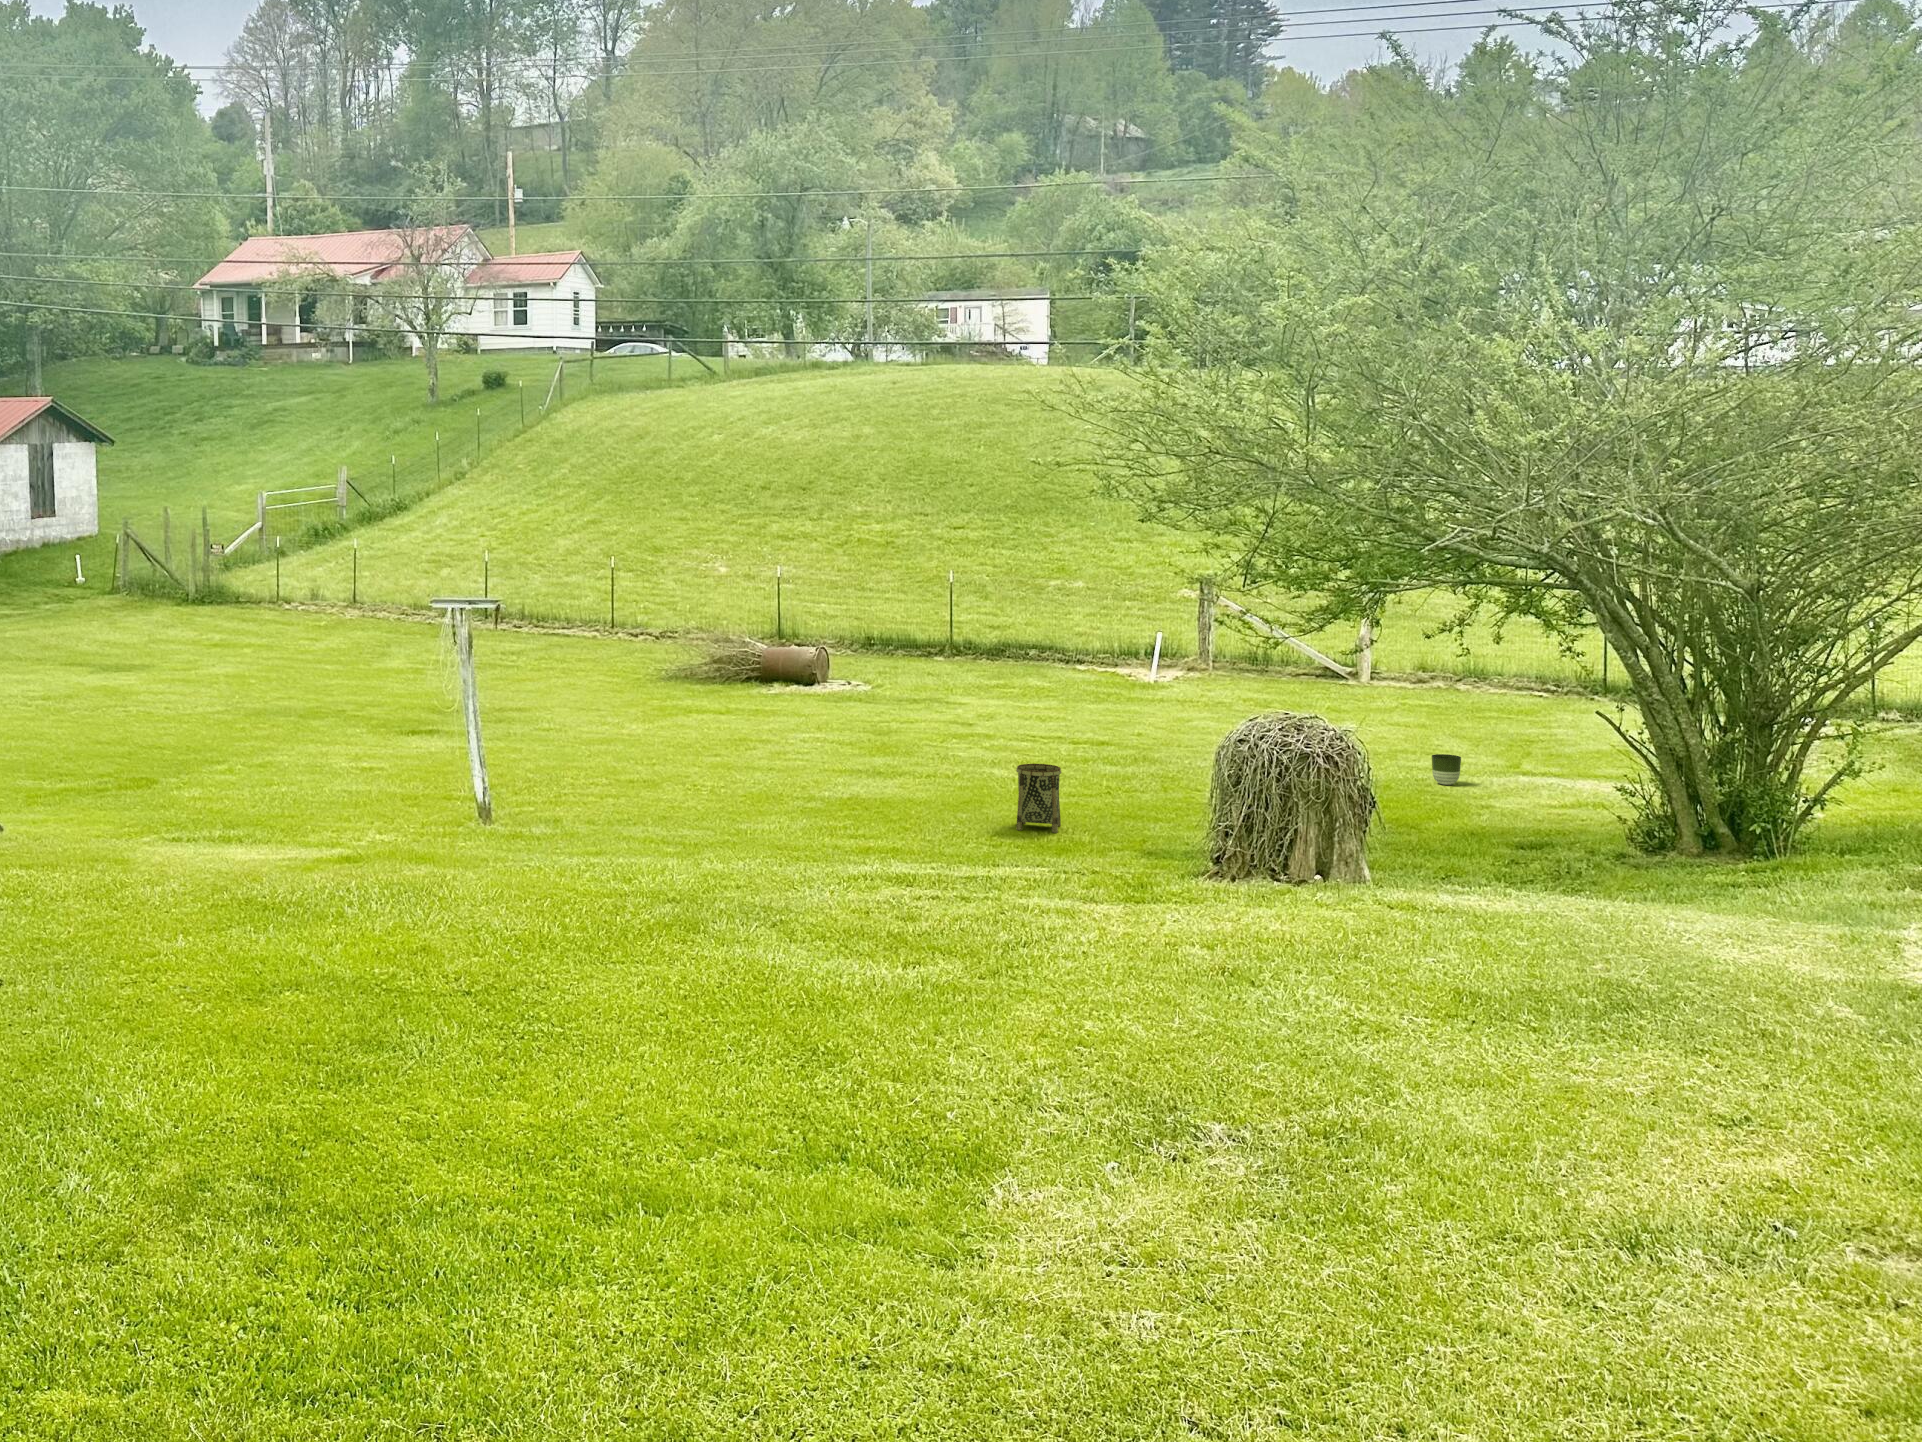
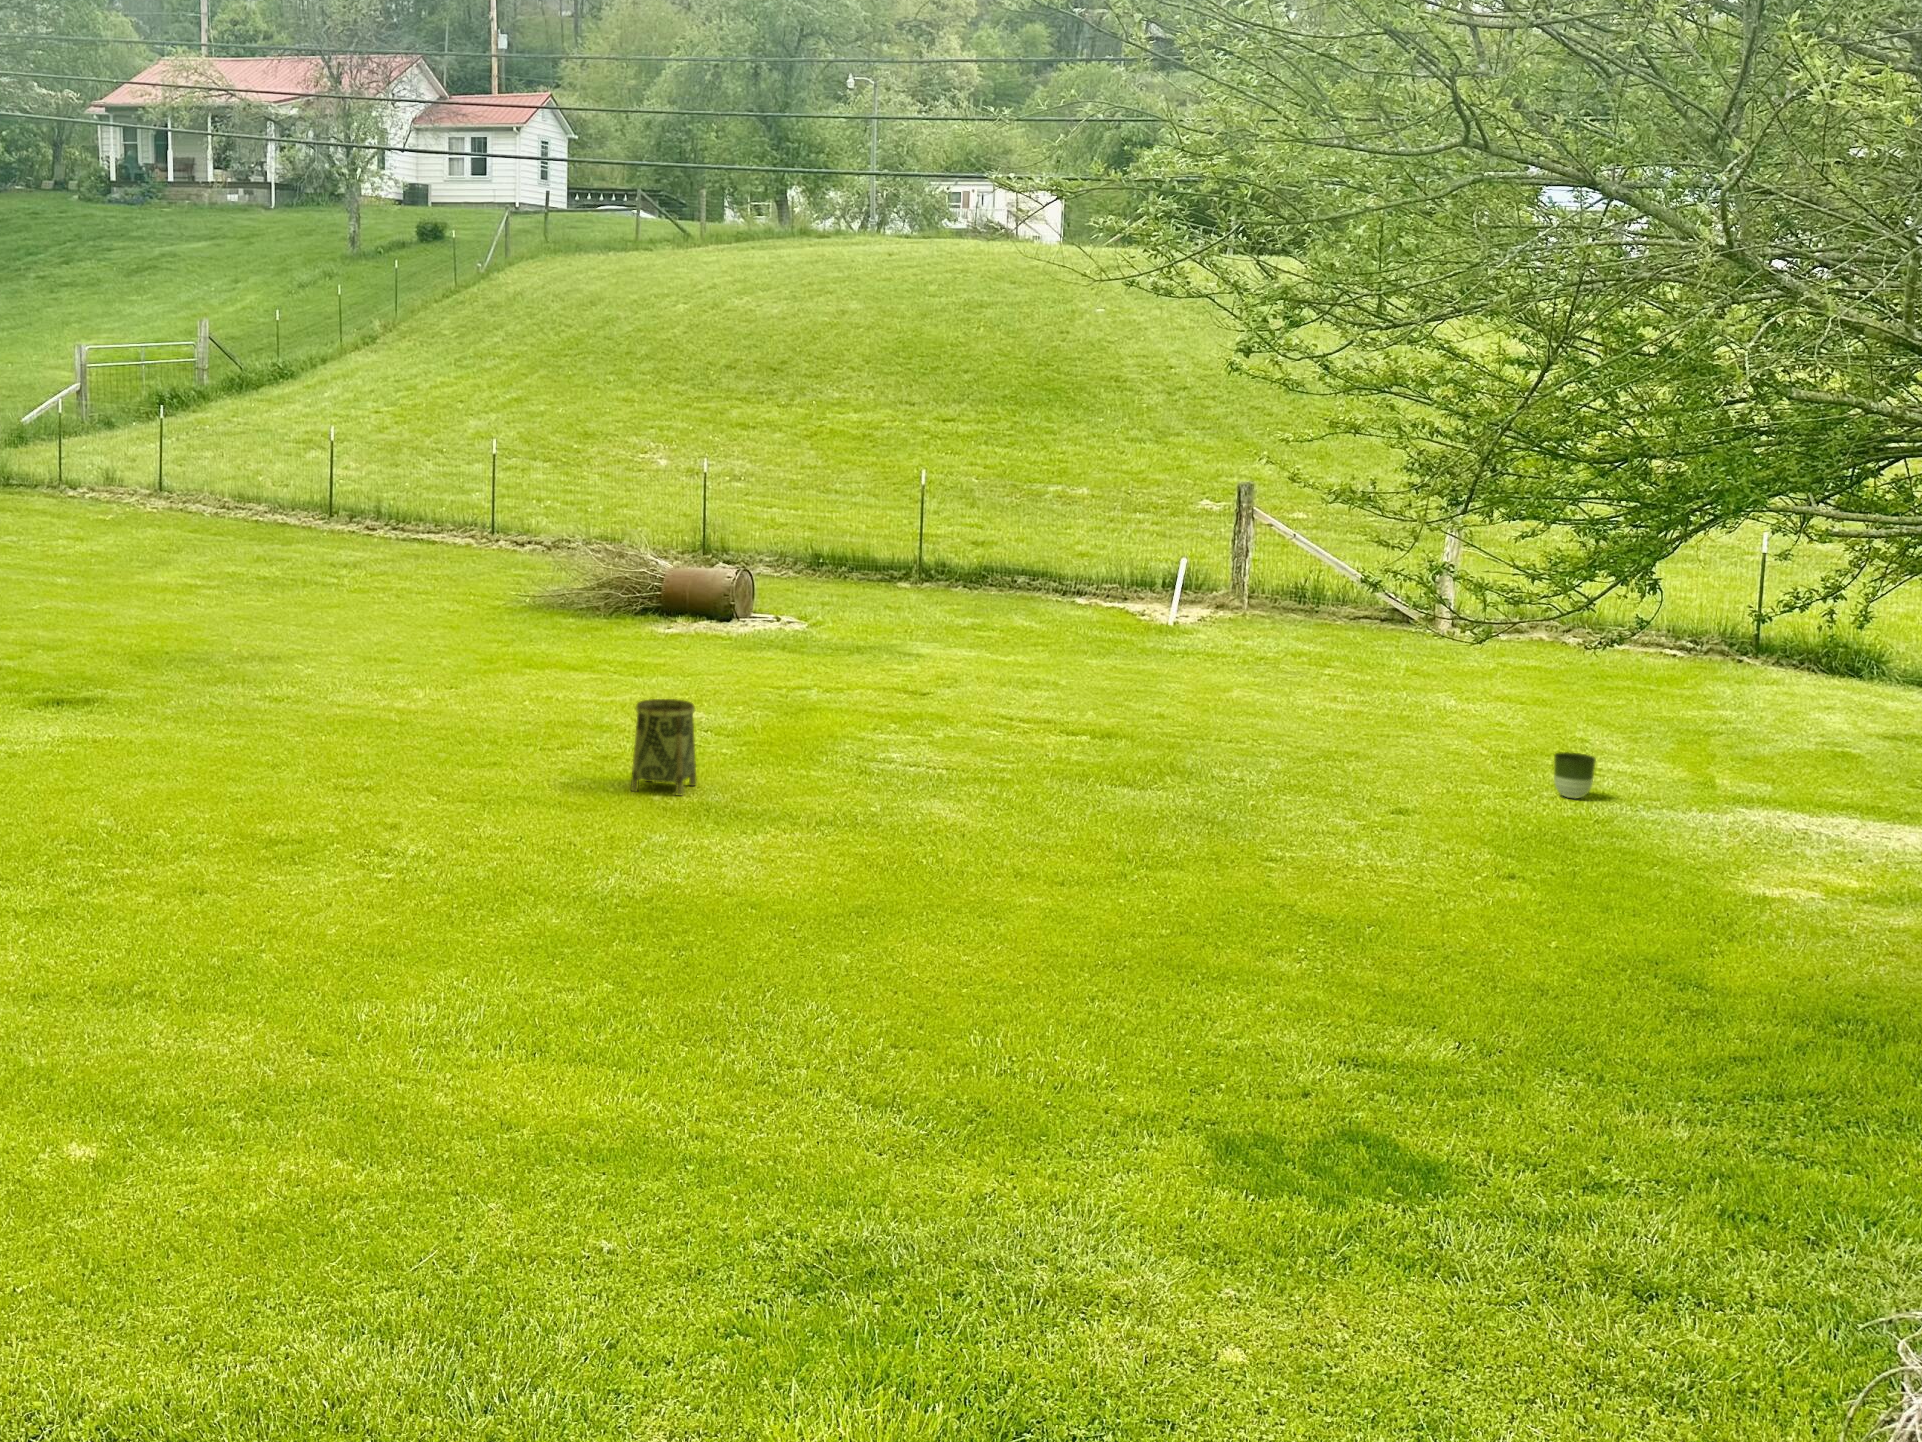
basket: present [1016,764,1062,833] -> present [631,699,696,795]

